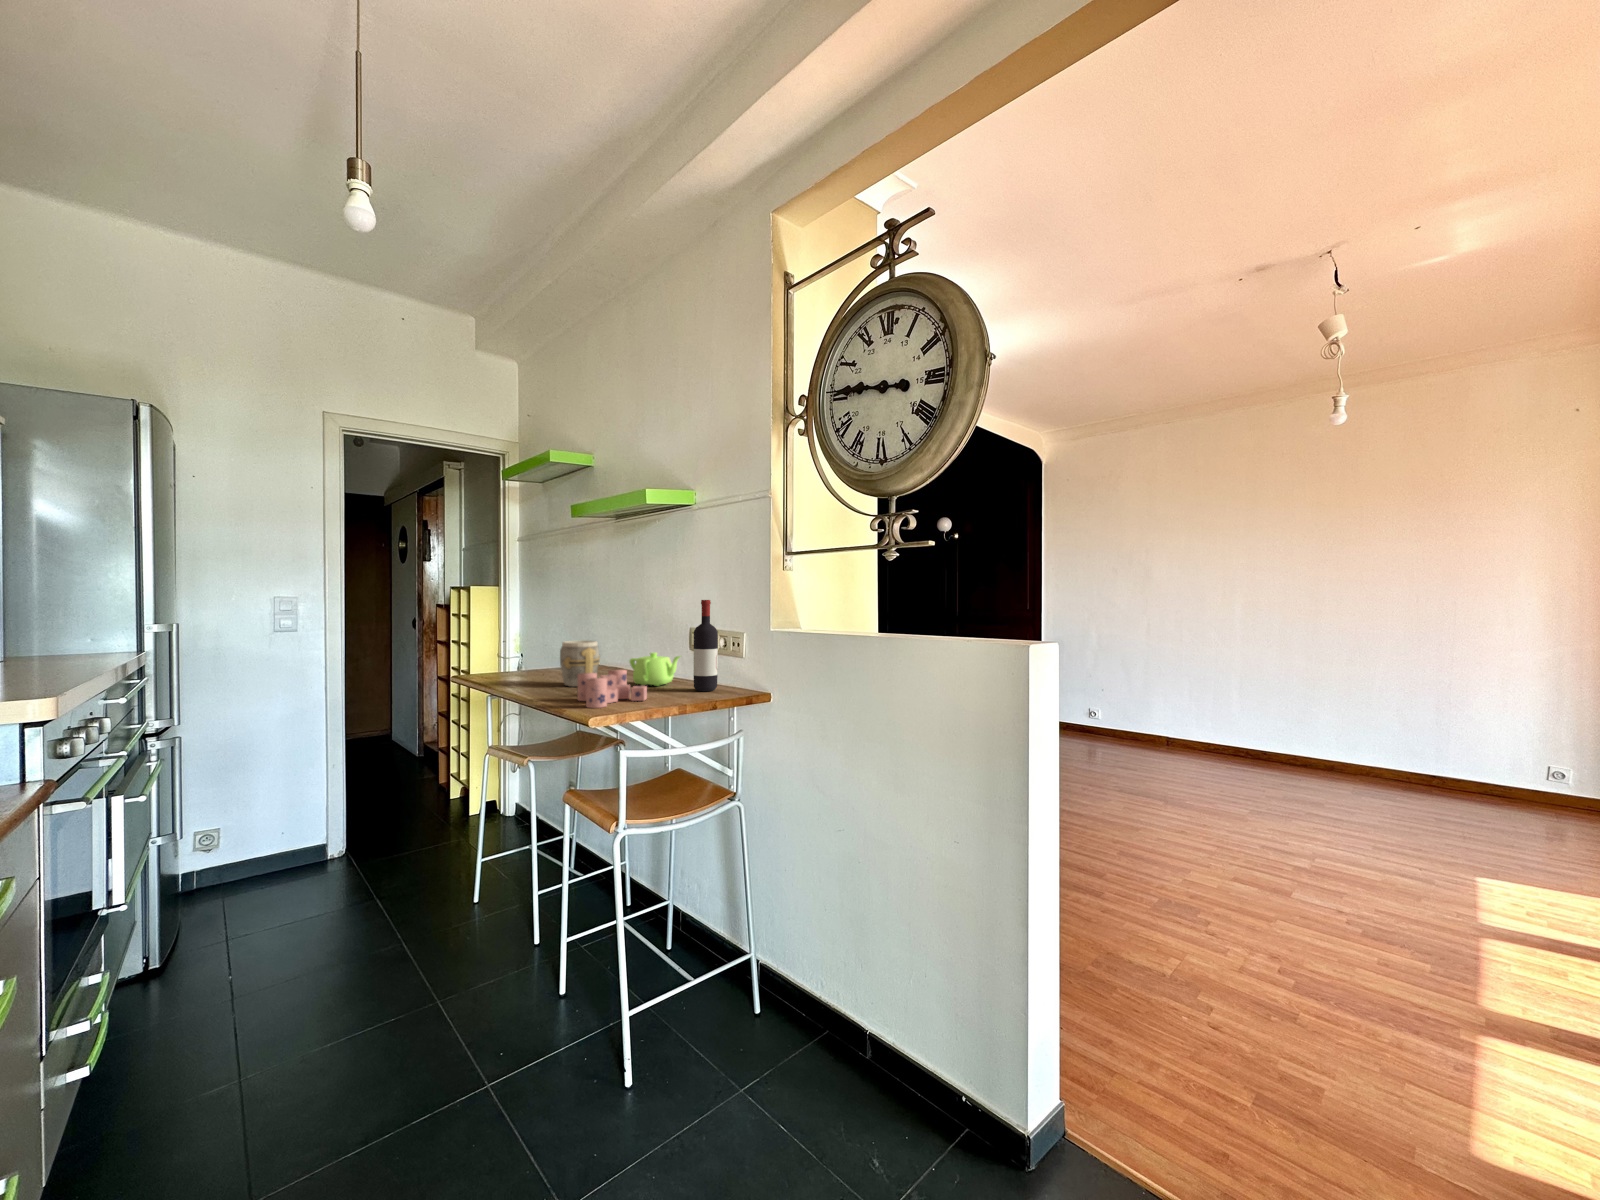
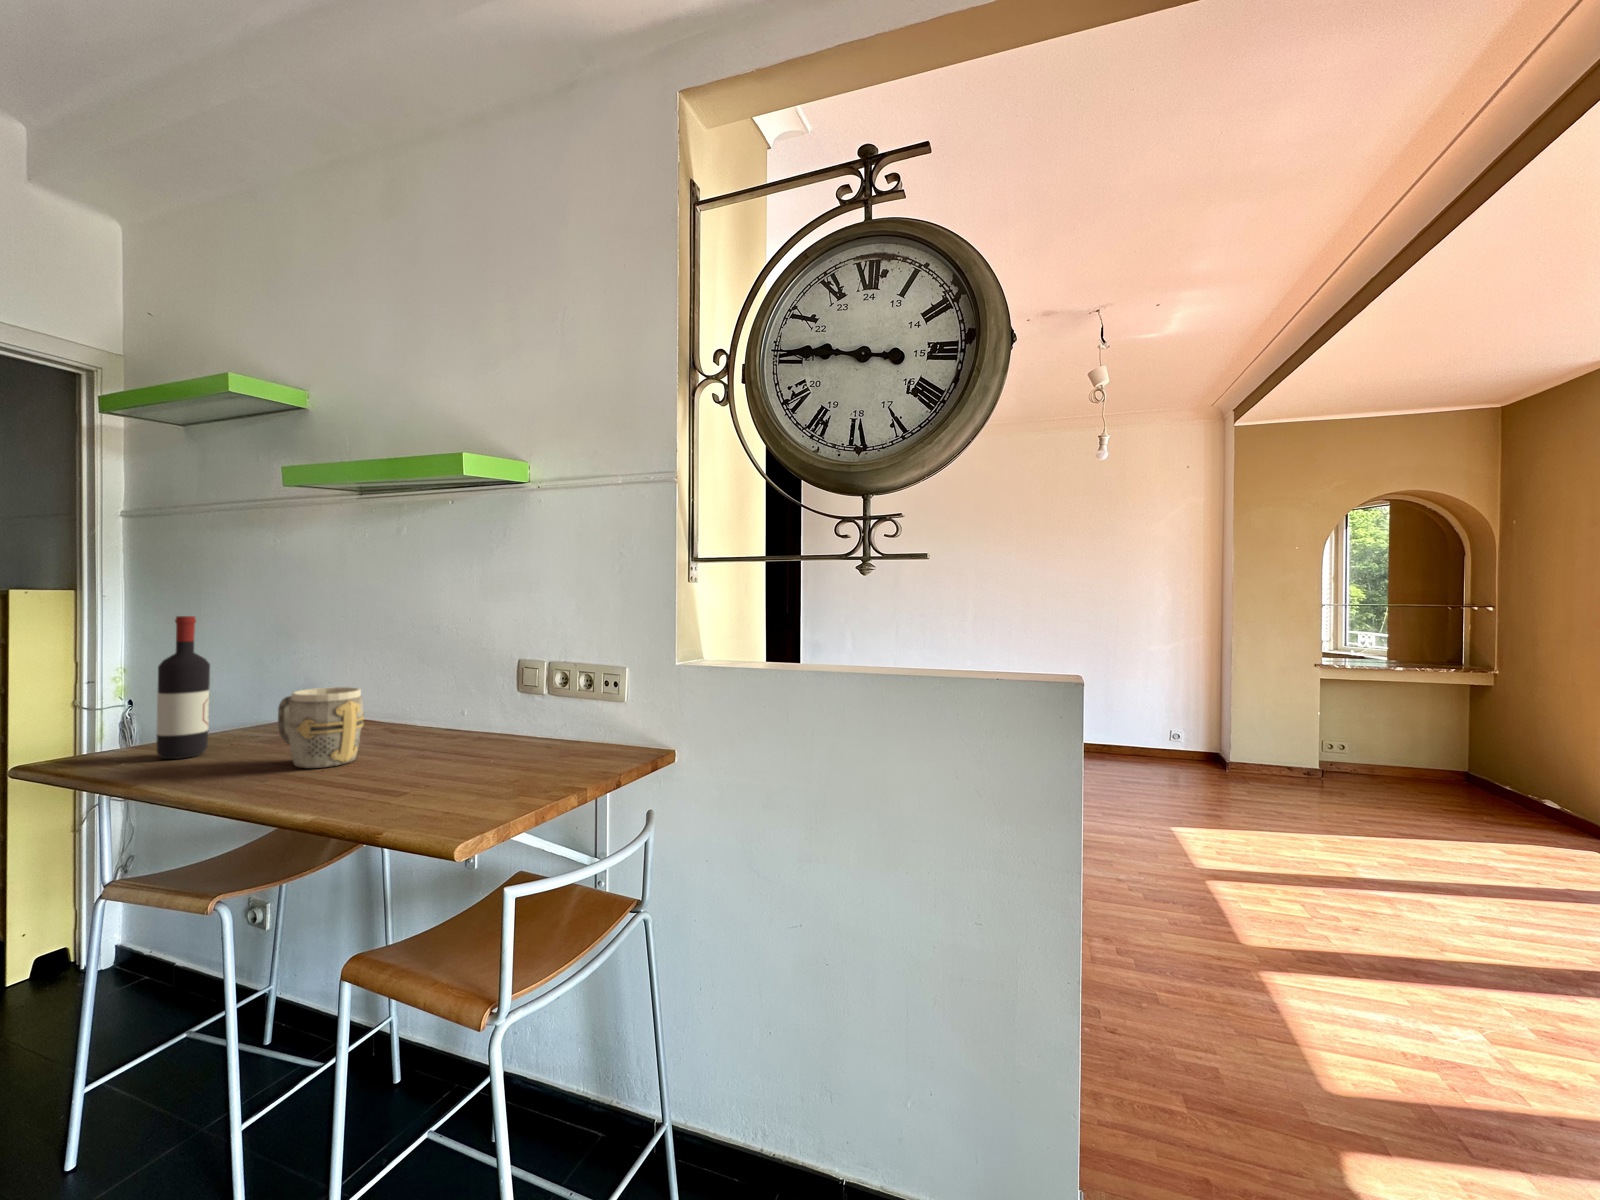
wine bottle: present [693,600,718,691] -> present [157,616,210,759]
teapot: present [629,652,680,686] -> none [417,701,512,754]
candle: present [578,670,647,708] -> none [358,737,489,816]

